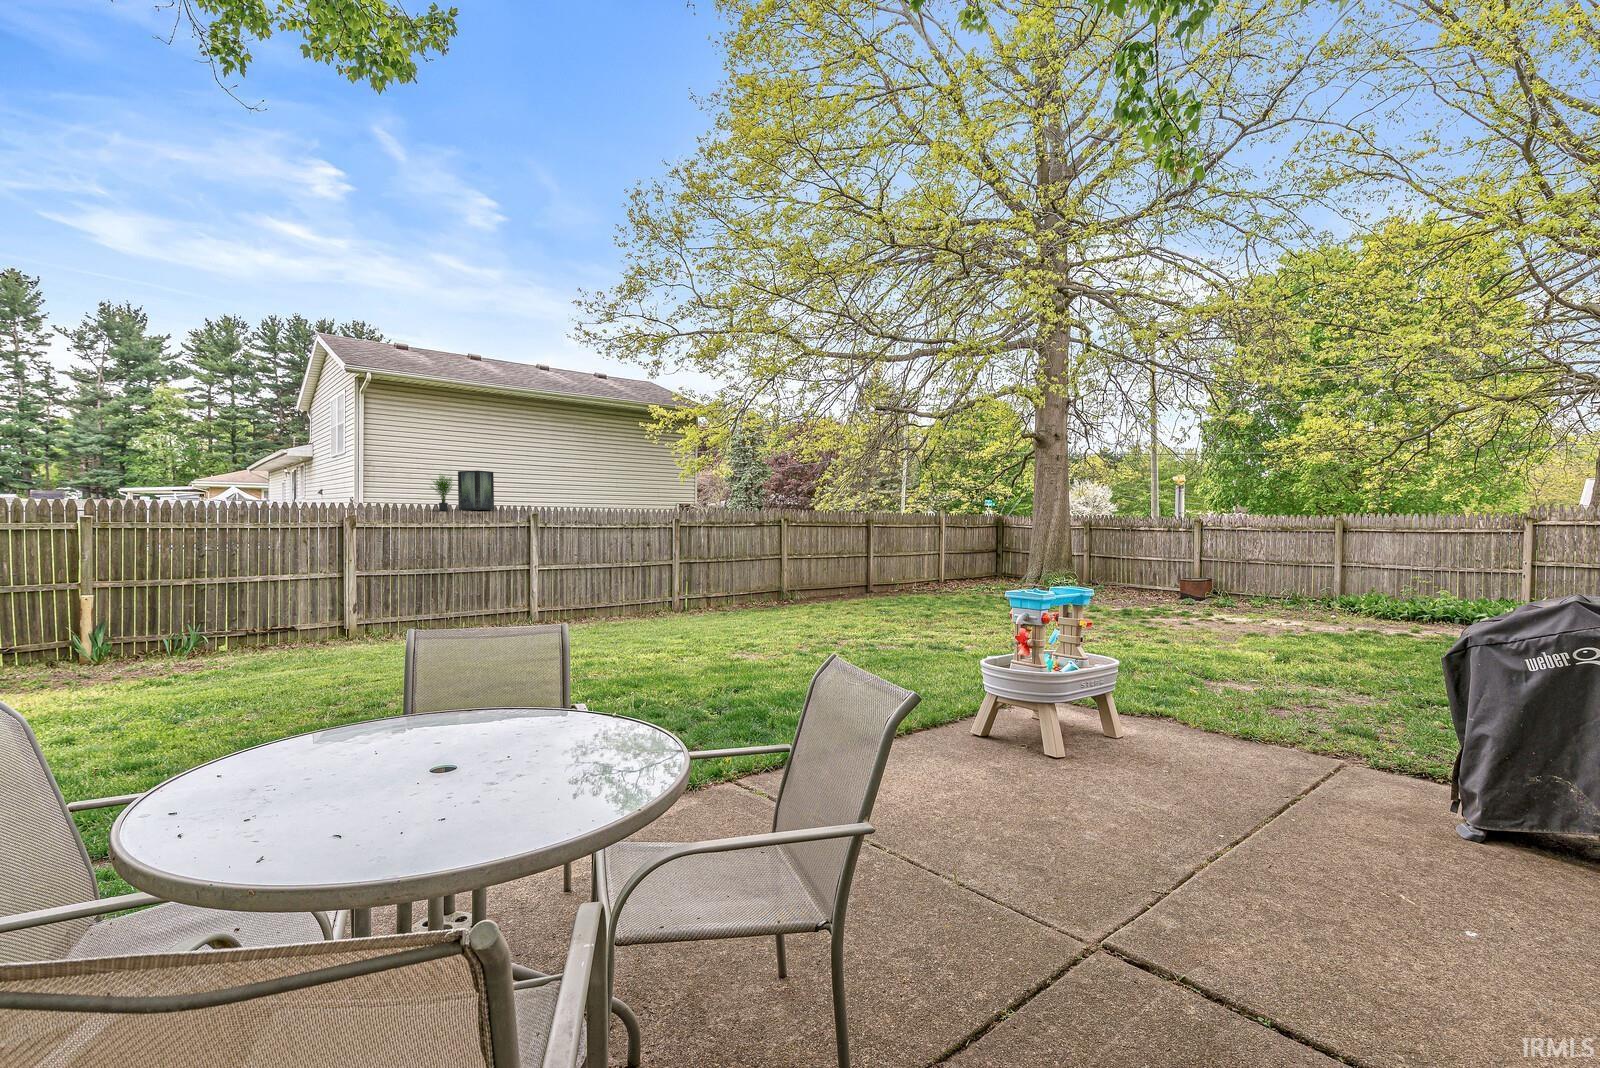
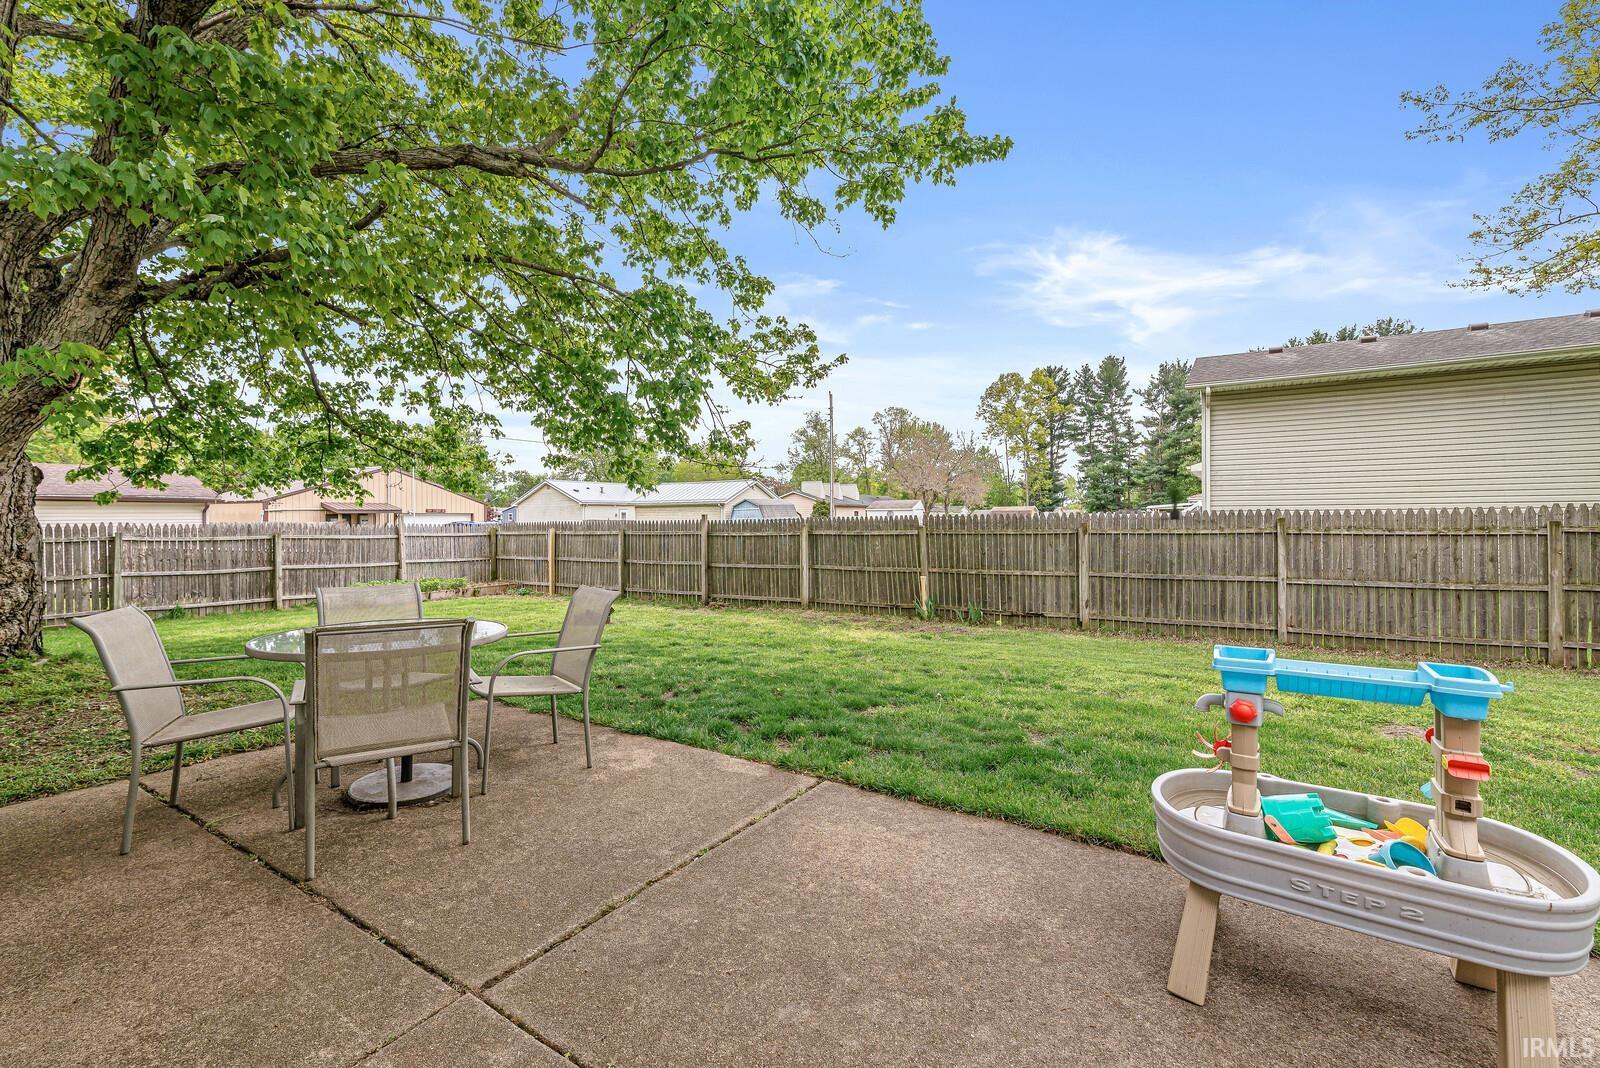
storage box: present [458,470,494,510] -> none [1200,476,1239,517]

